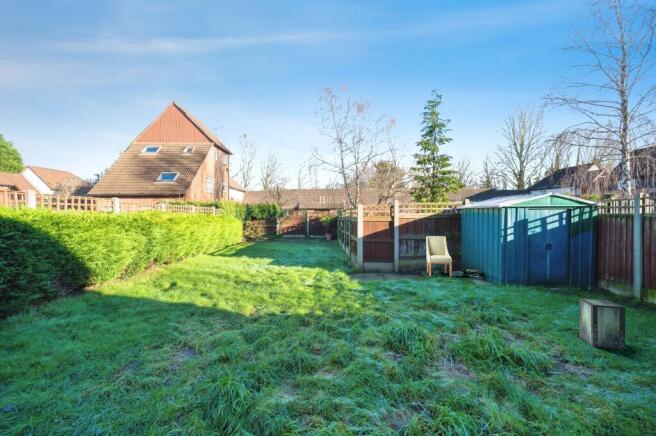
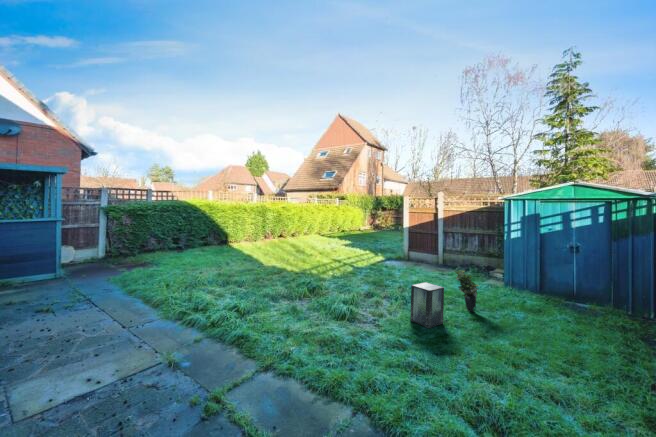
chair: present [426,236,452,276] -> none [456,230,487,273]
potted plant: none [549,277,579,319] -> present [454,270,479,312]

